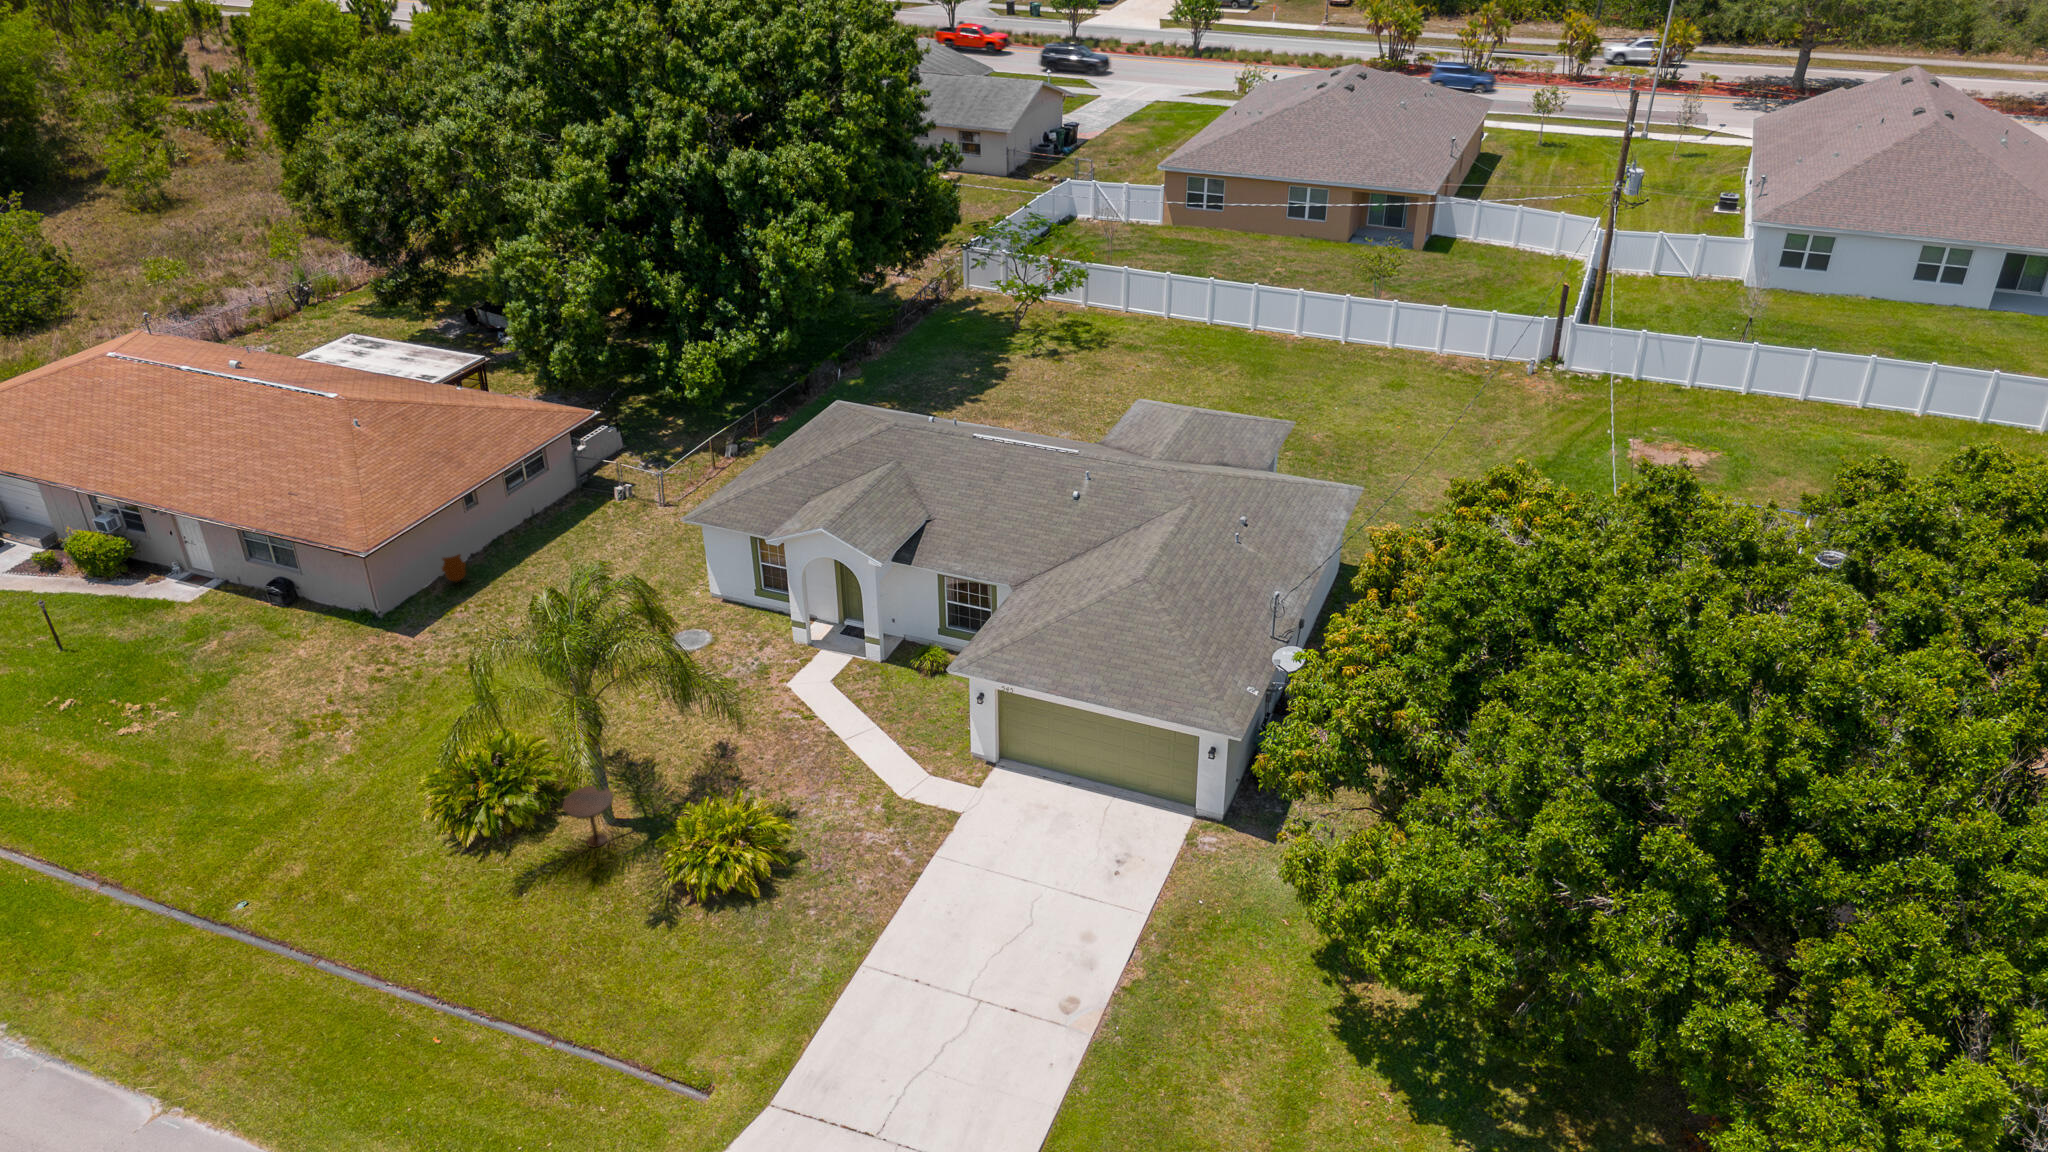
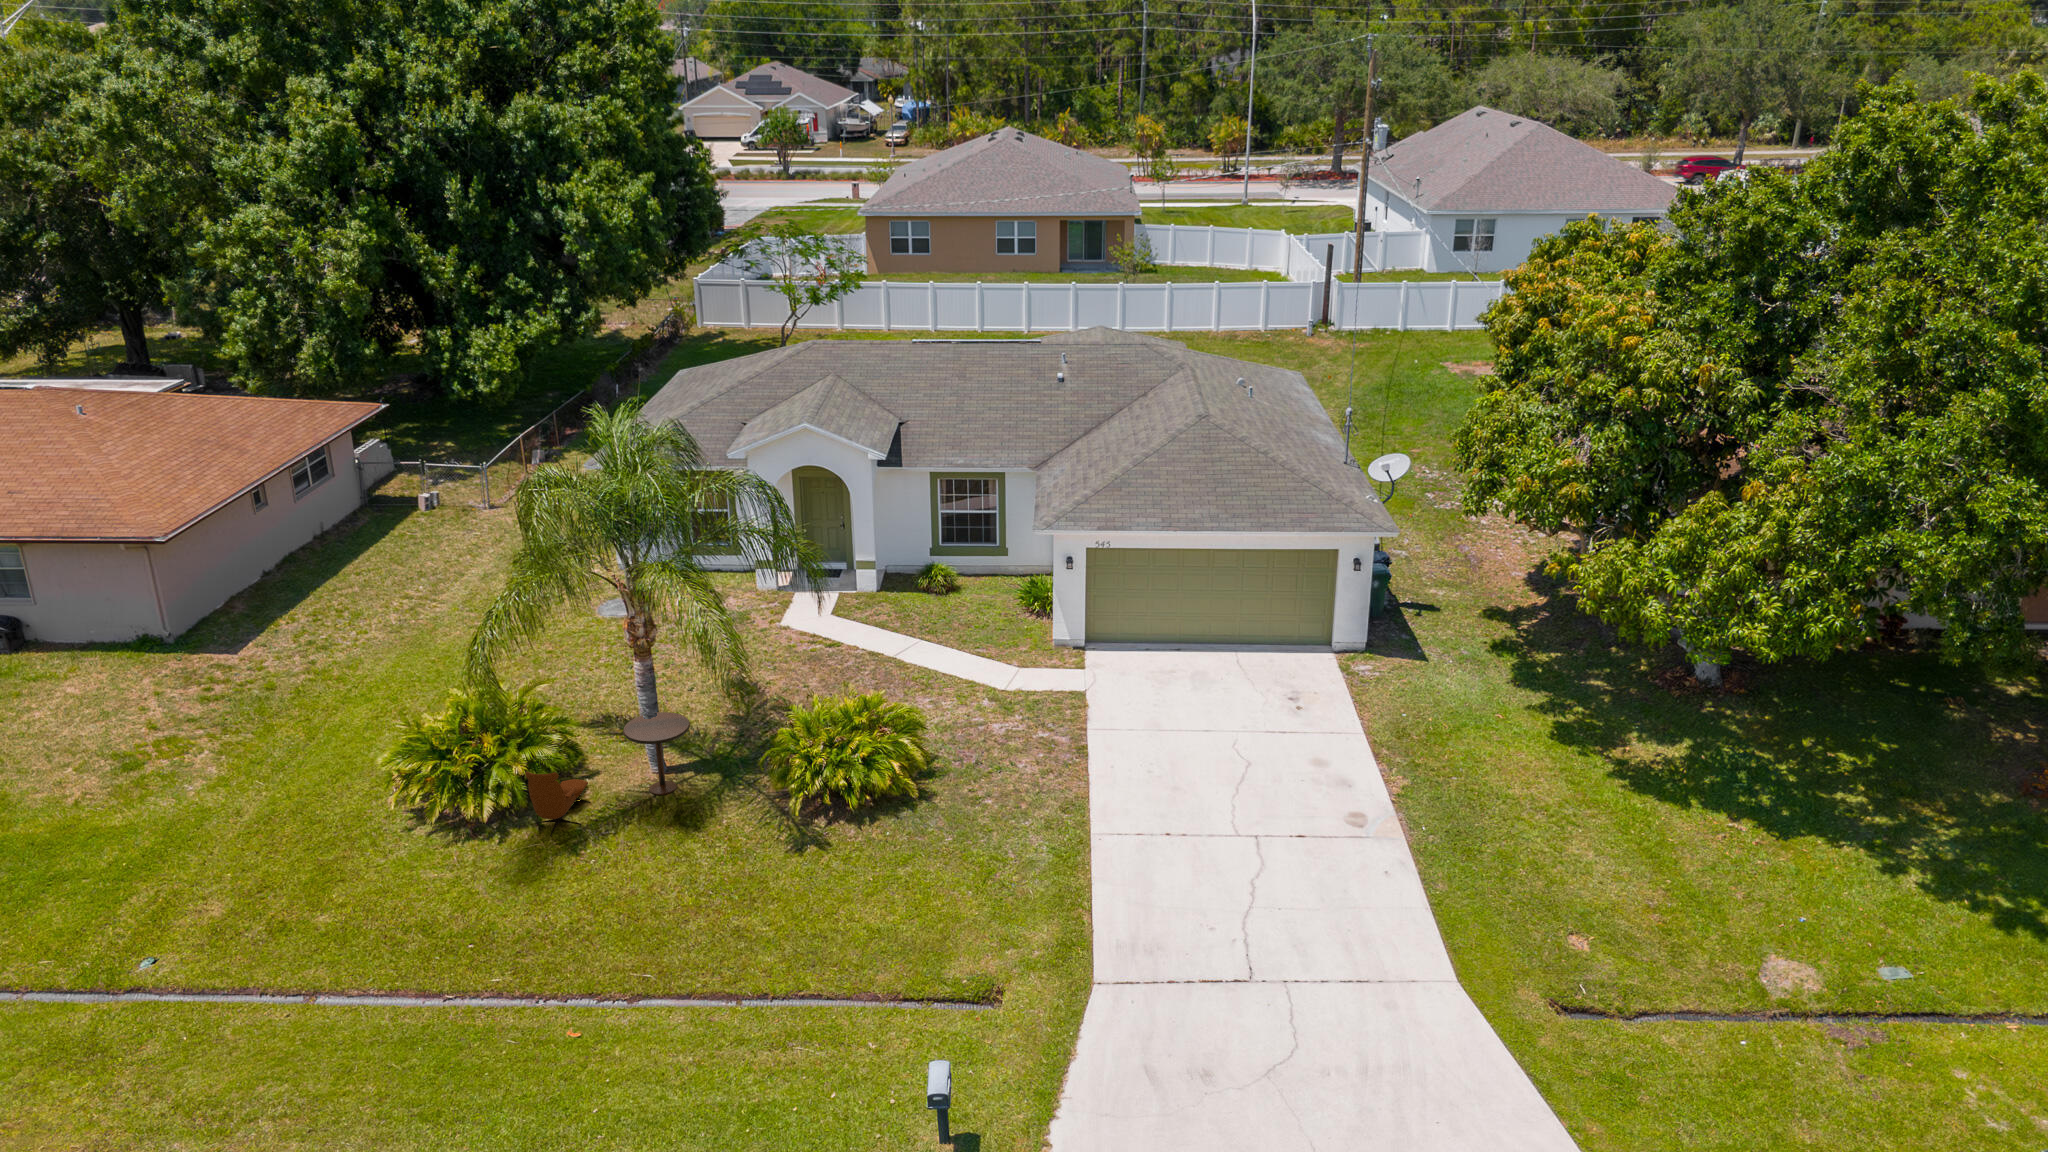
lounge chair: present [442,554,466,586] -> present [525,772,590,836]

